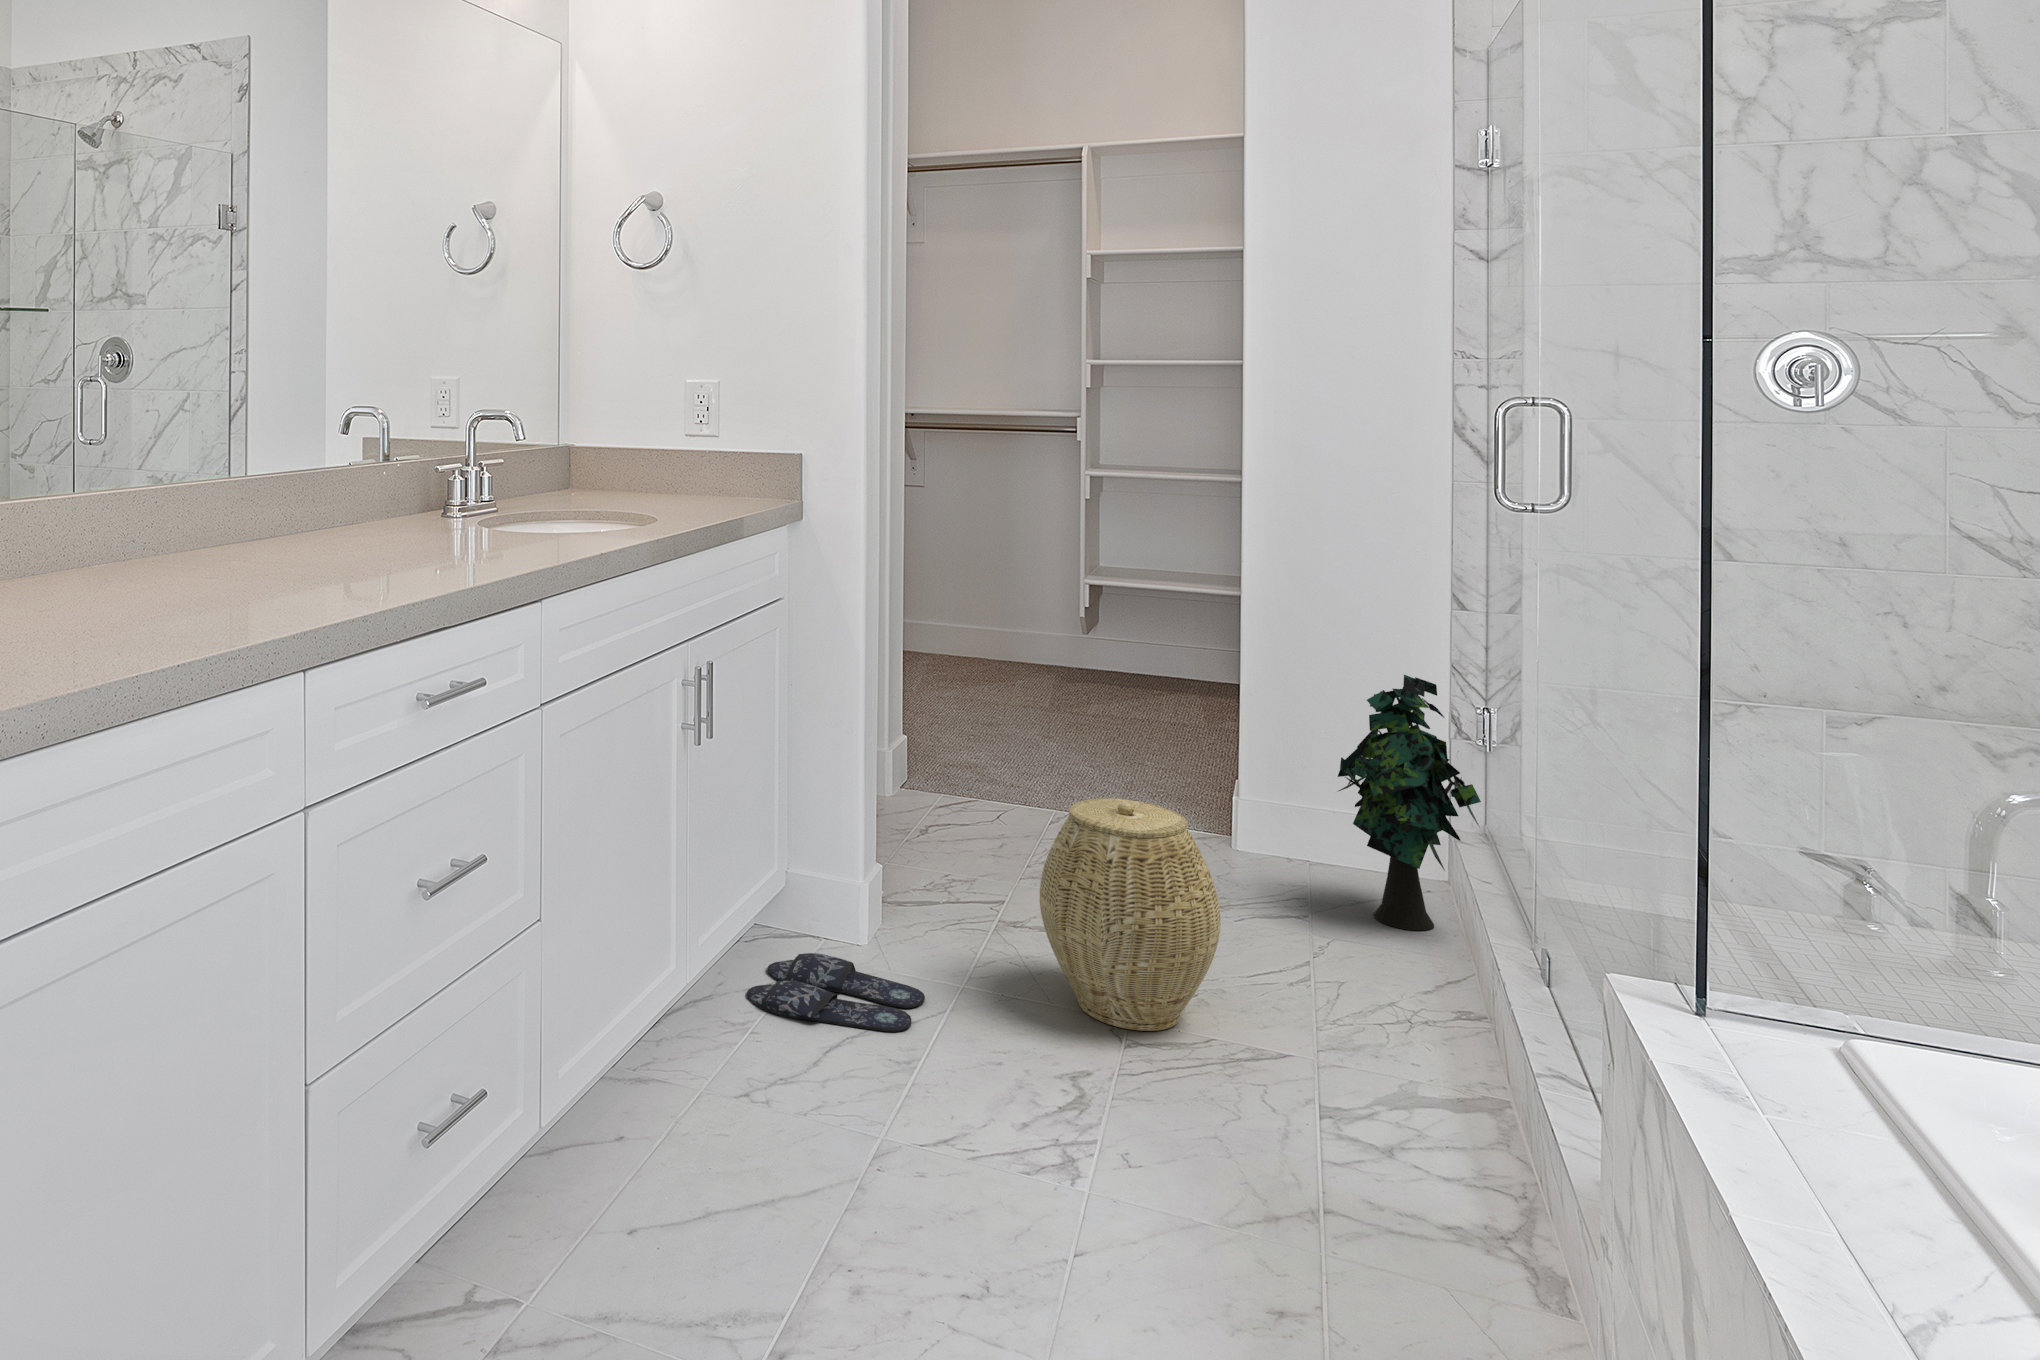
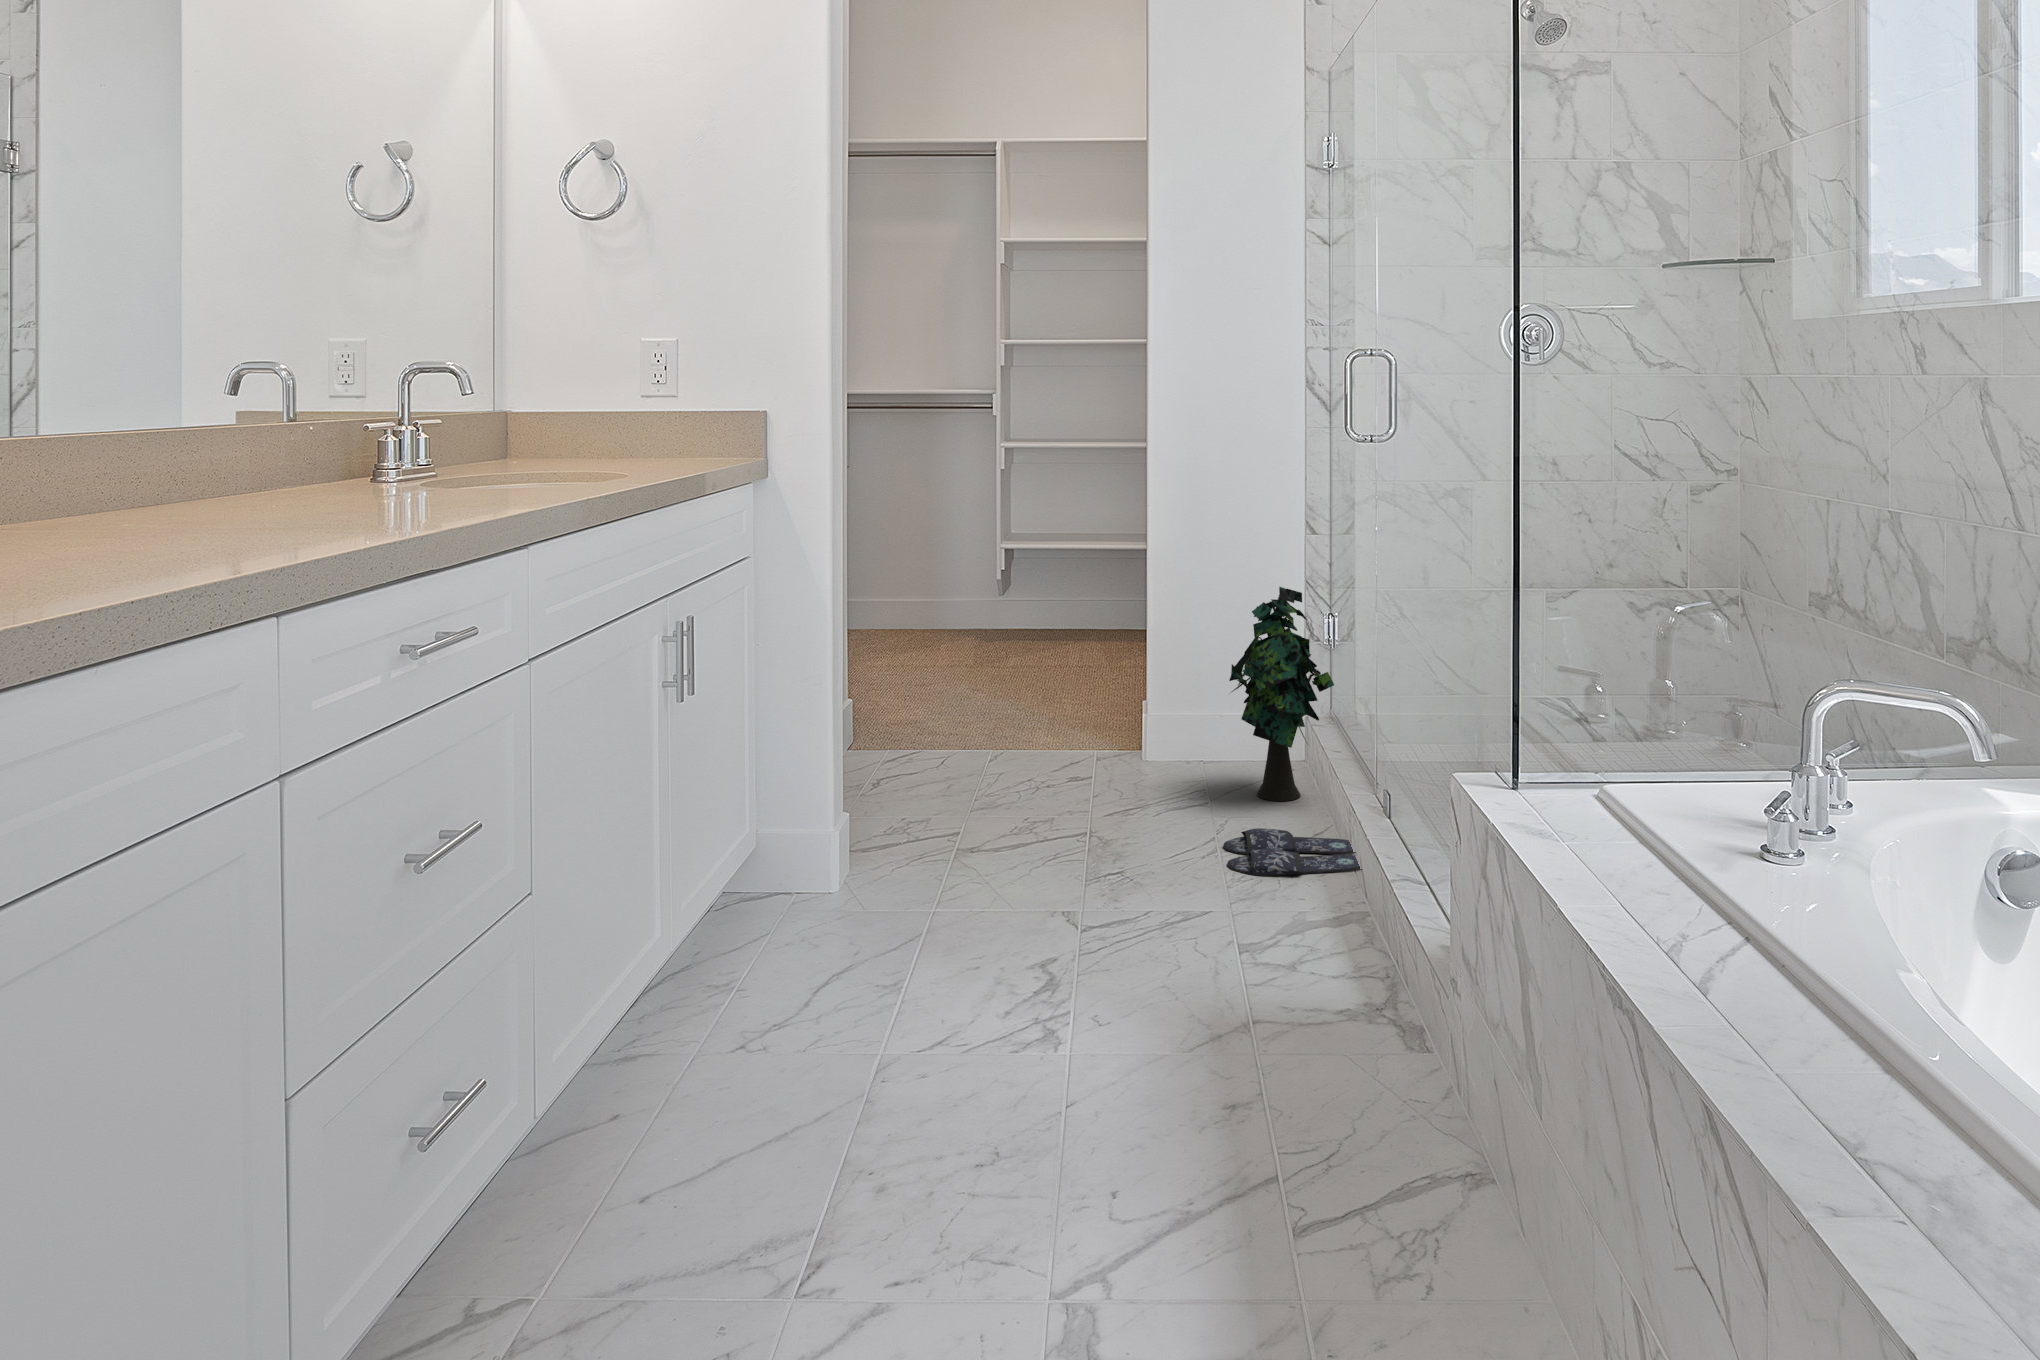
woven basket: present [1040,798,1221,1031] -> none [1004,714,1155,918]
slippers: present [747,953,925,1032] -> present [1223,828,1360,876]

